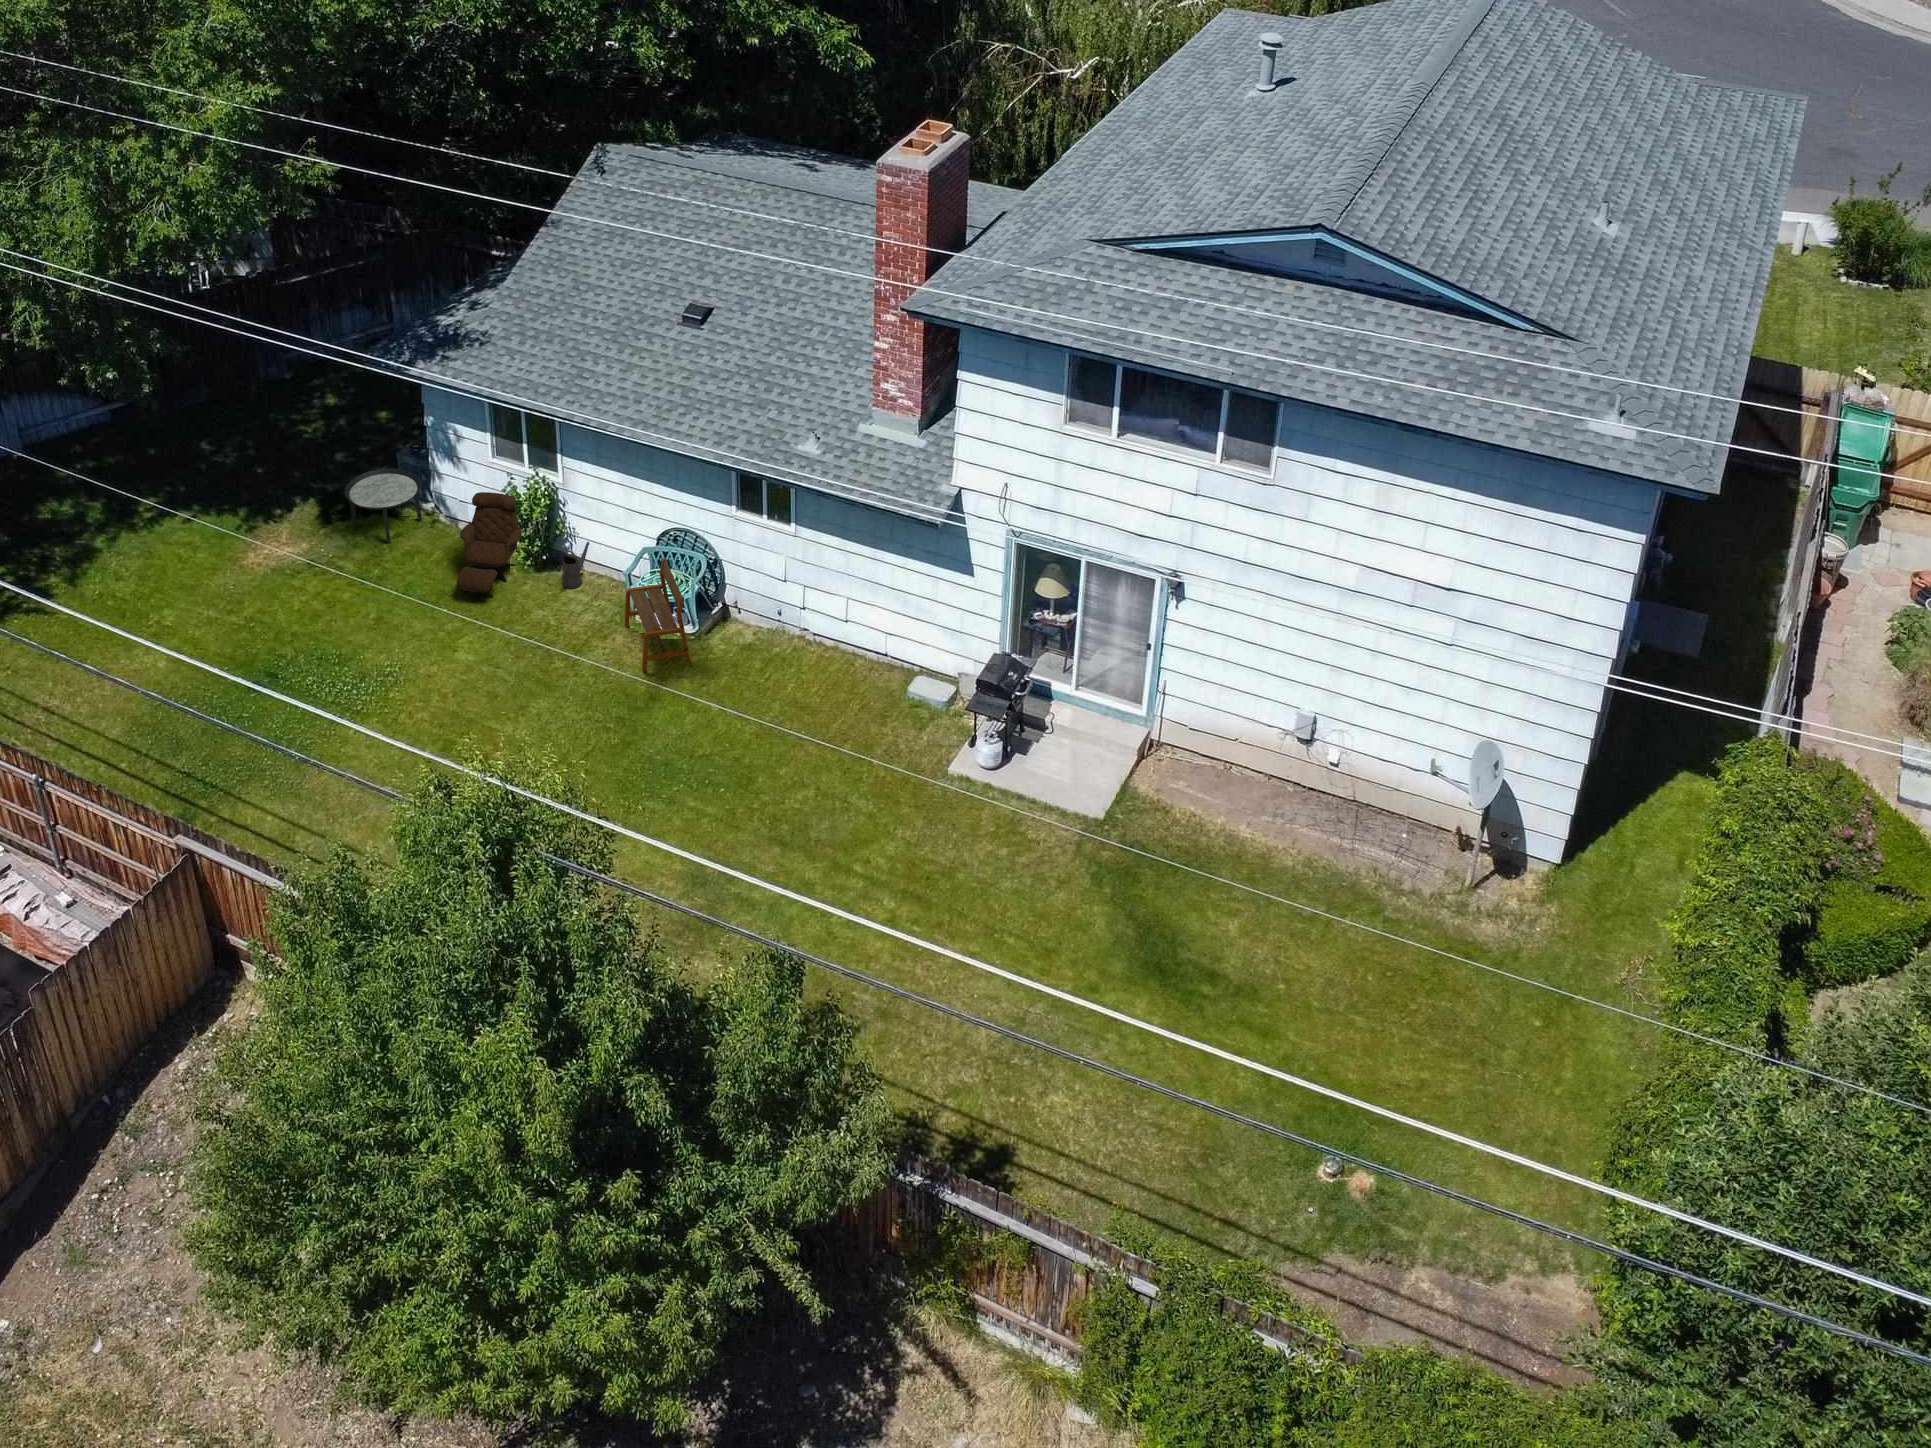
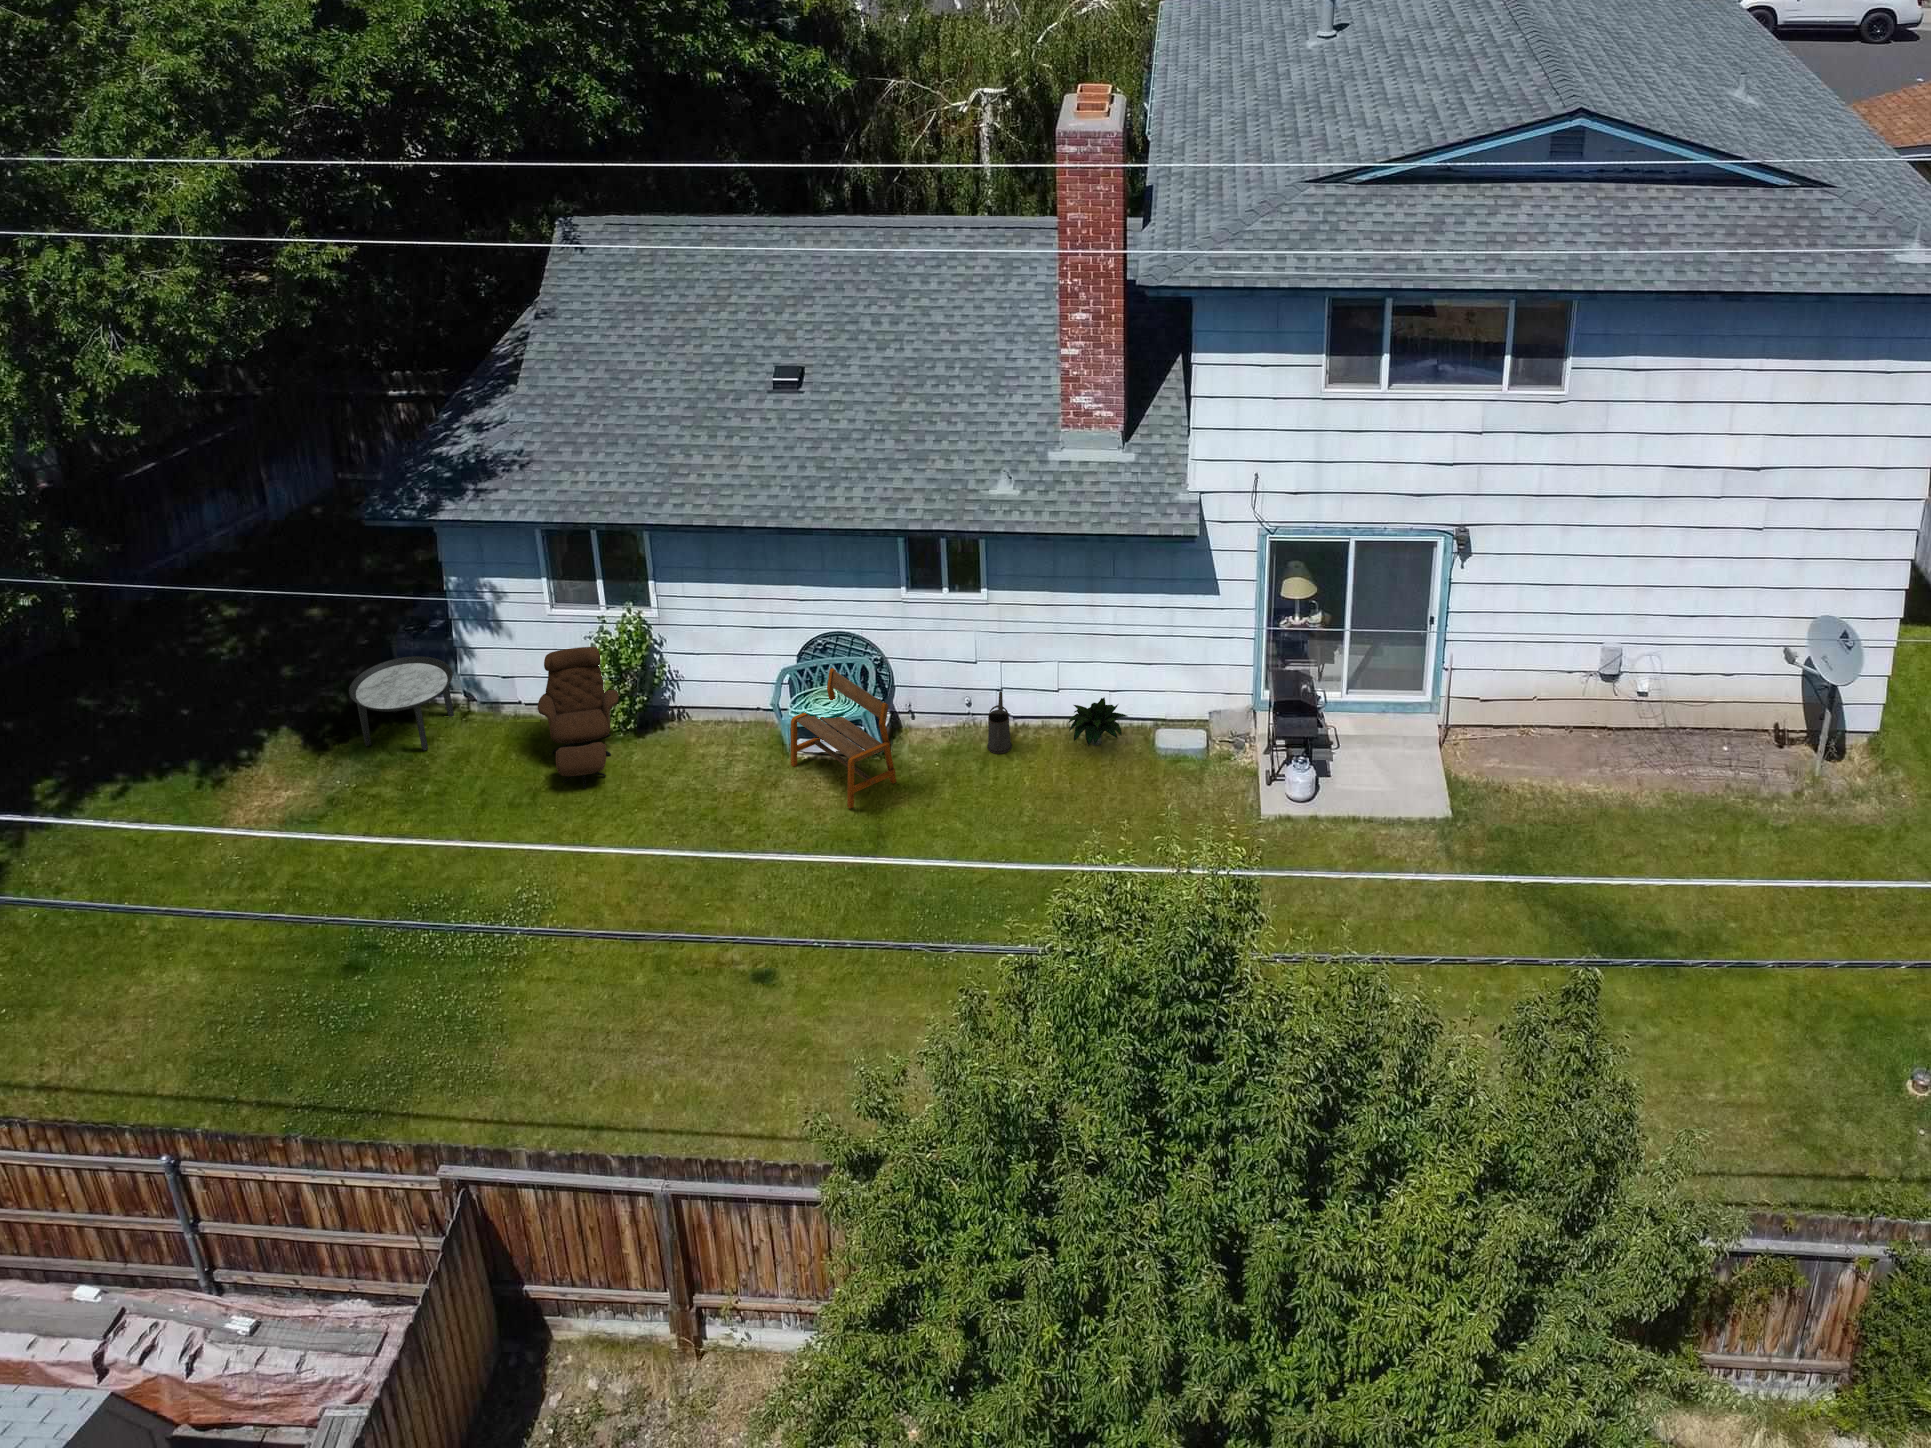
watering can: present [561,542,589,589] -> present [987,691,1012,754]
potted plant: none [837,636,891,675] -> present [1068,697,1128,746]

